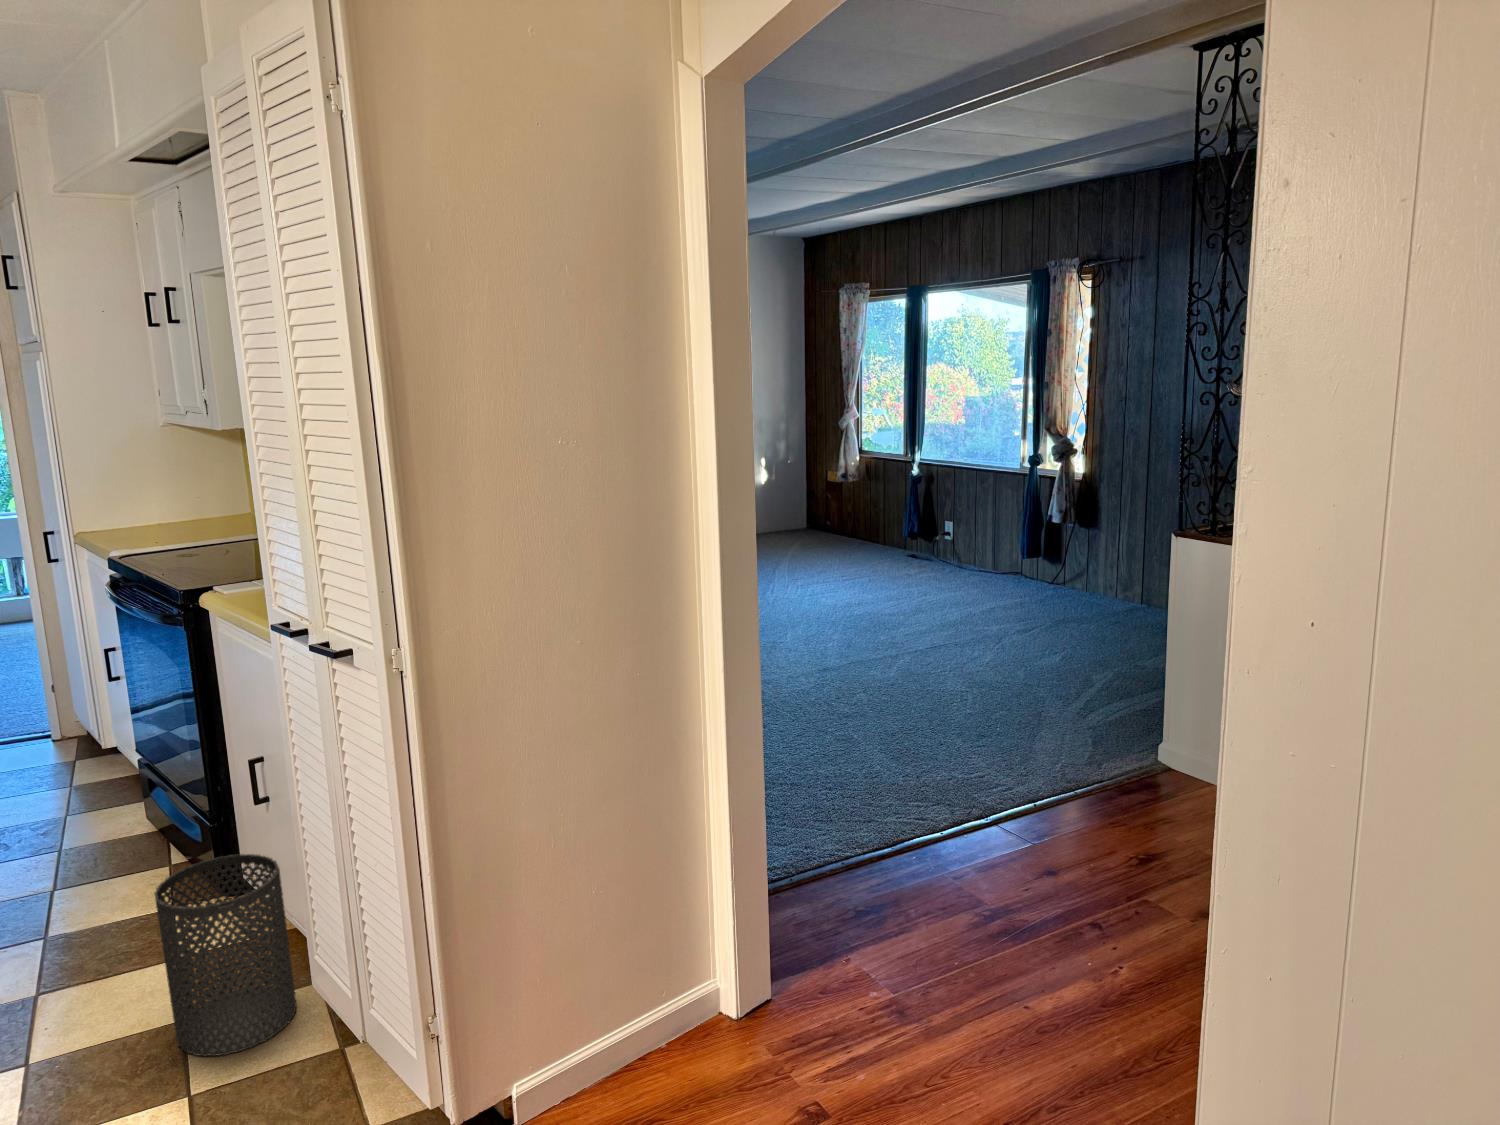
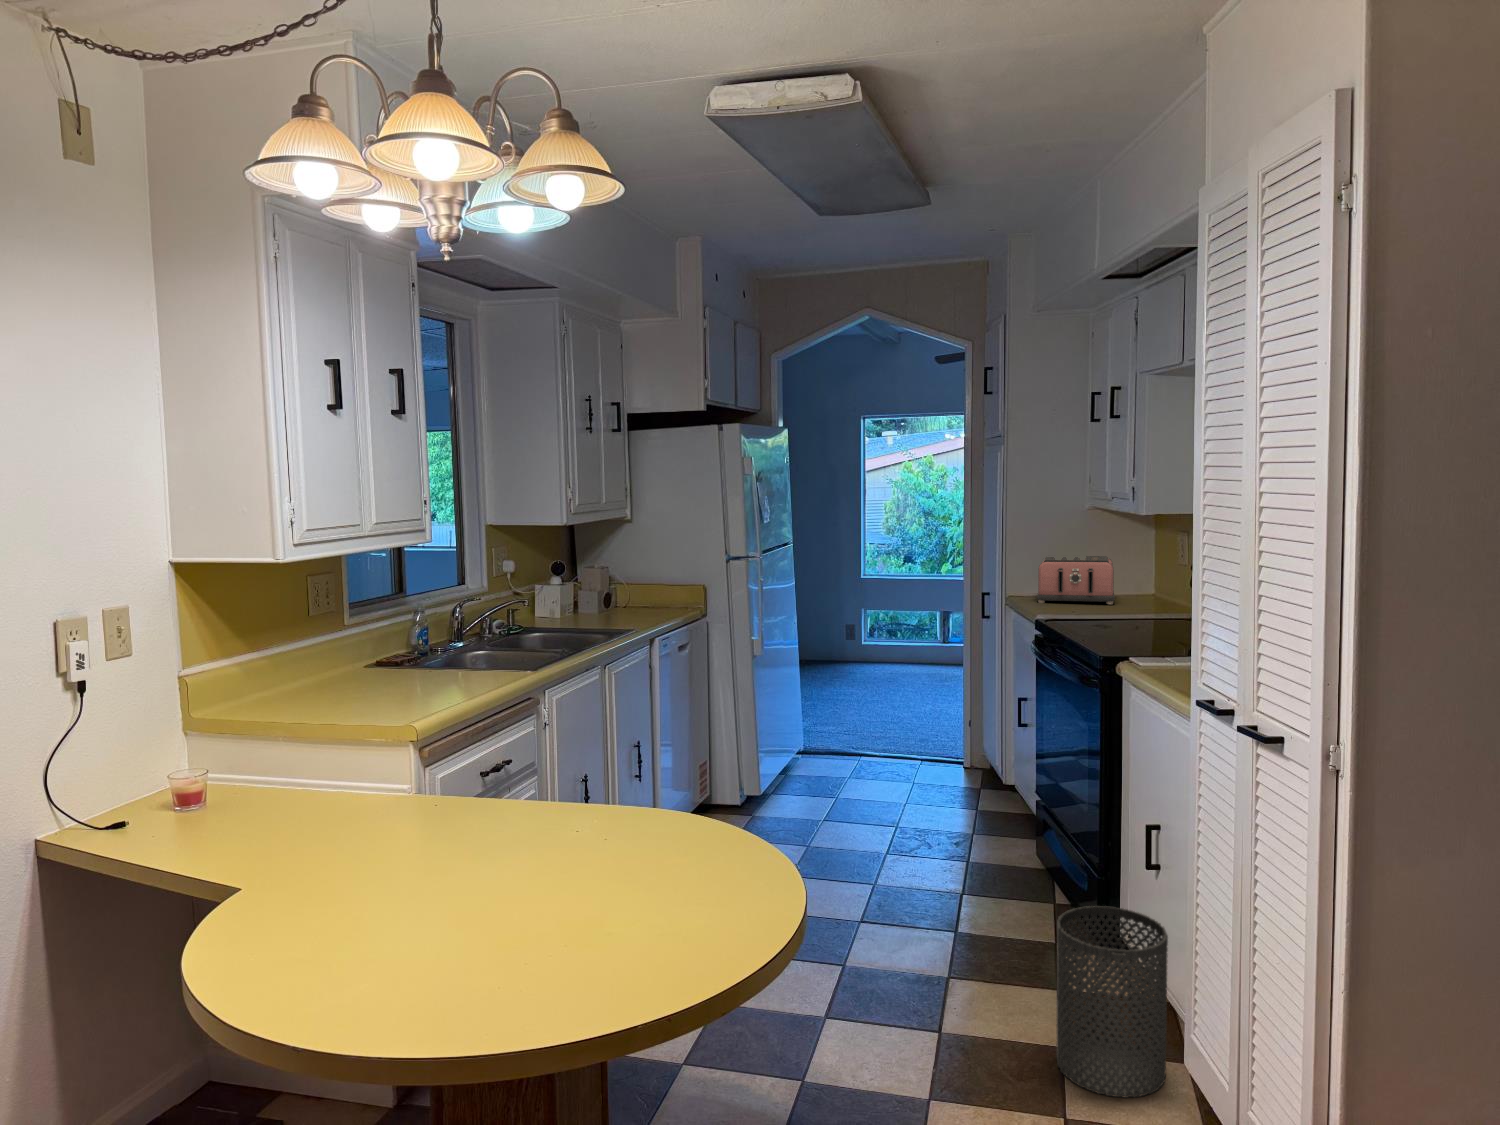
toaster: none [108,477,206,537] -> present [1037,556,1115,604]

